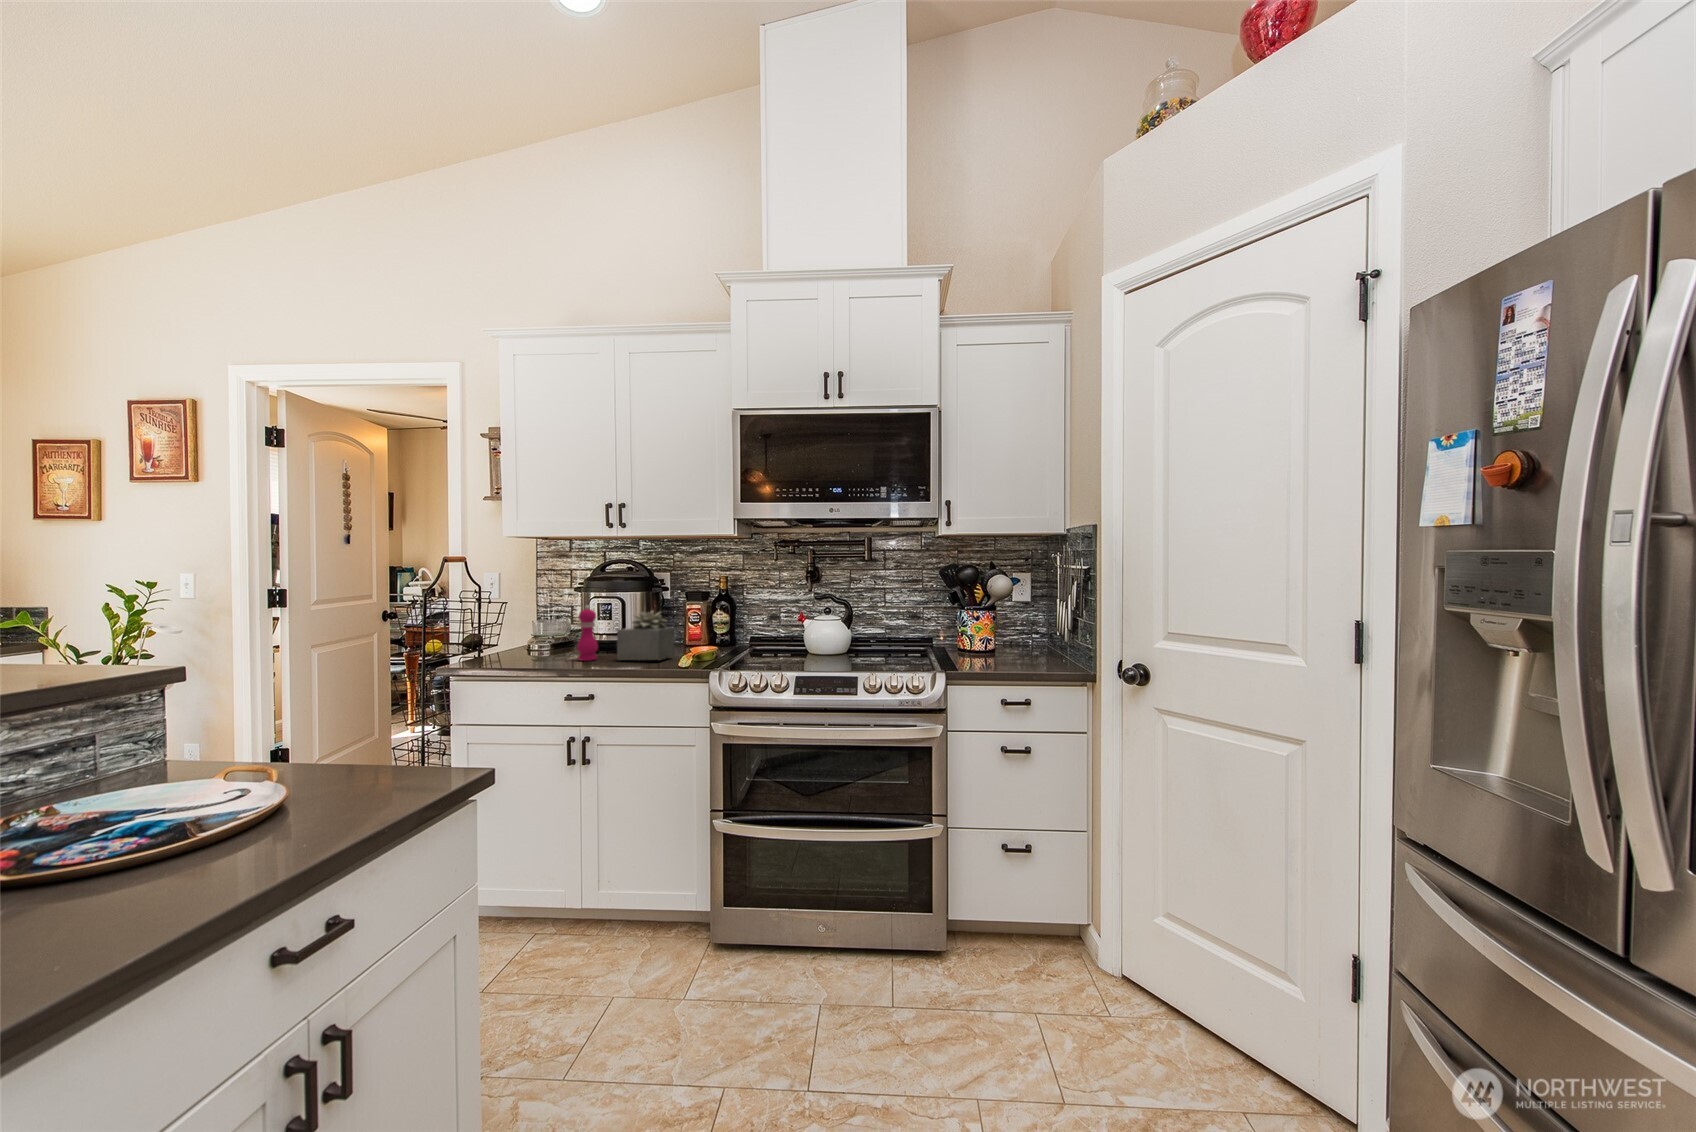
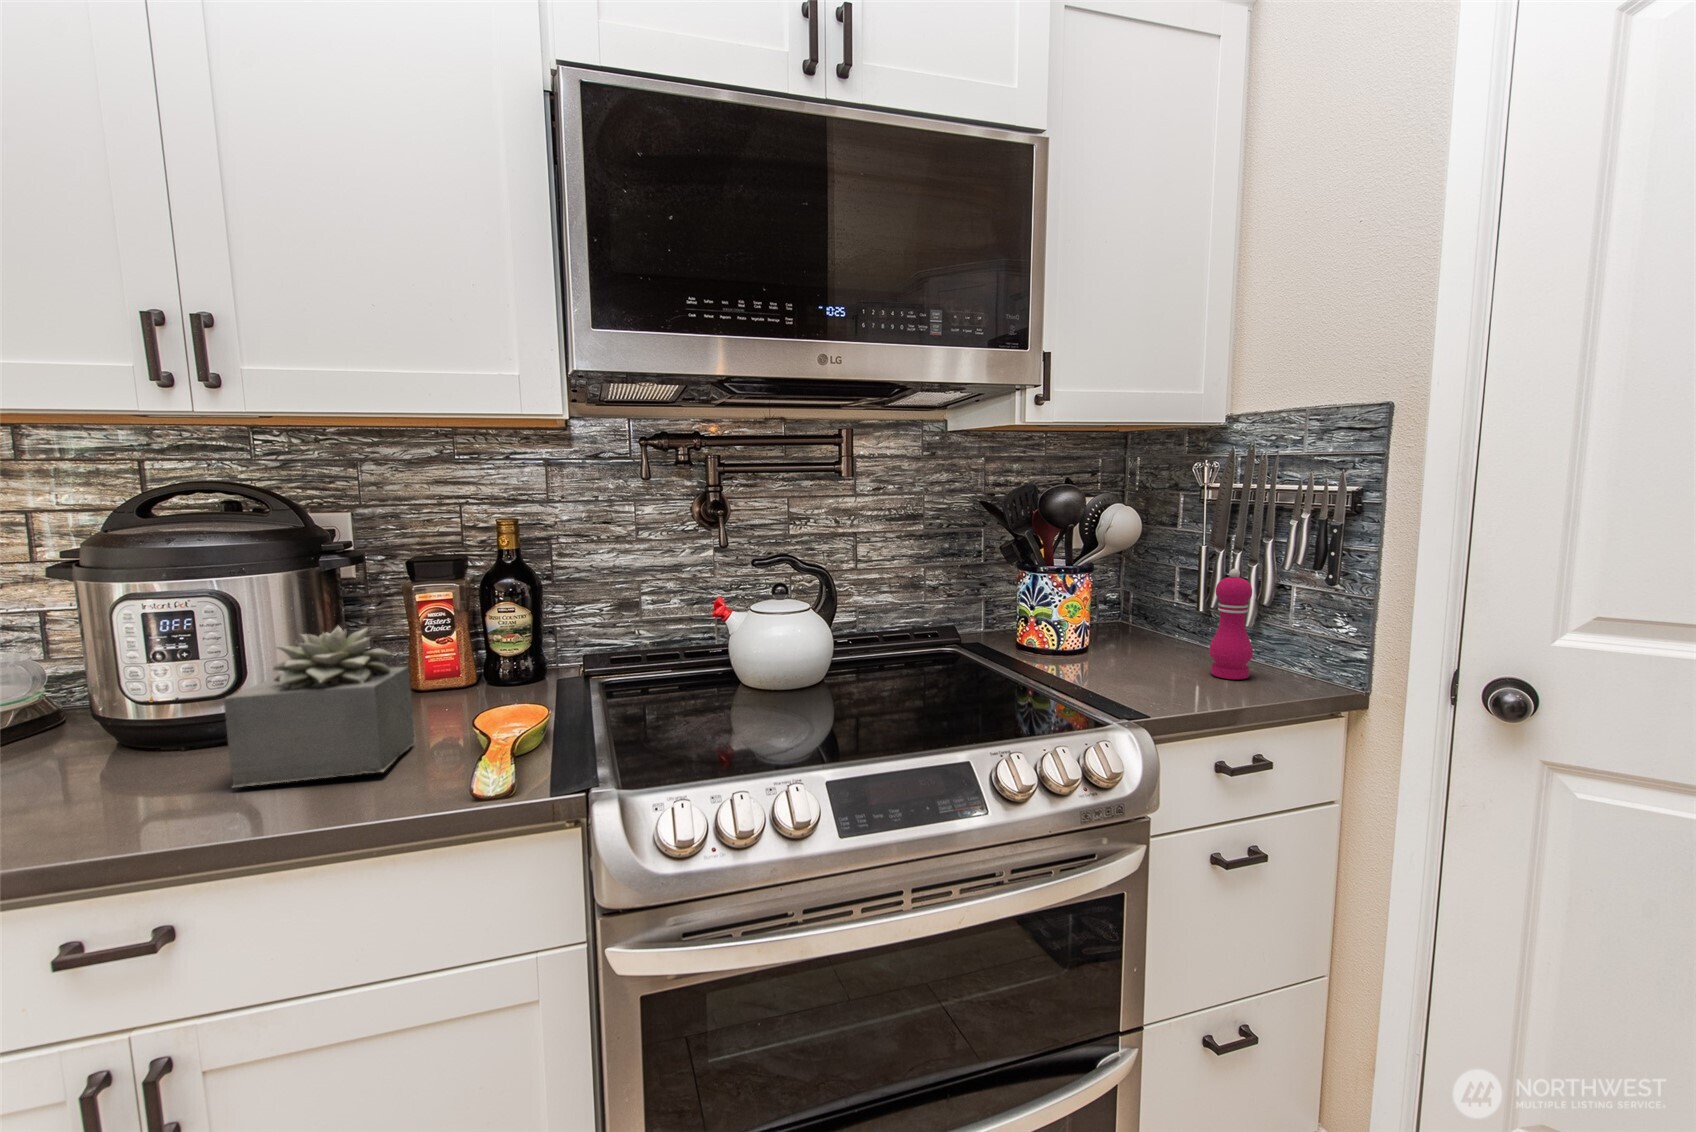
pepper mill: present [577,605,598,661] -> present [1209,569,1253,679]

